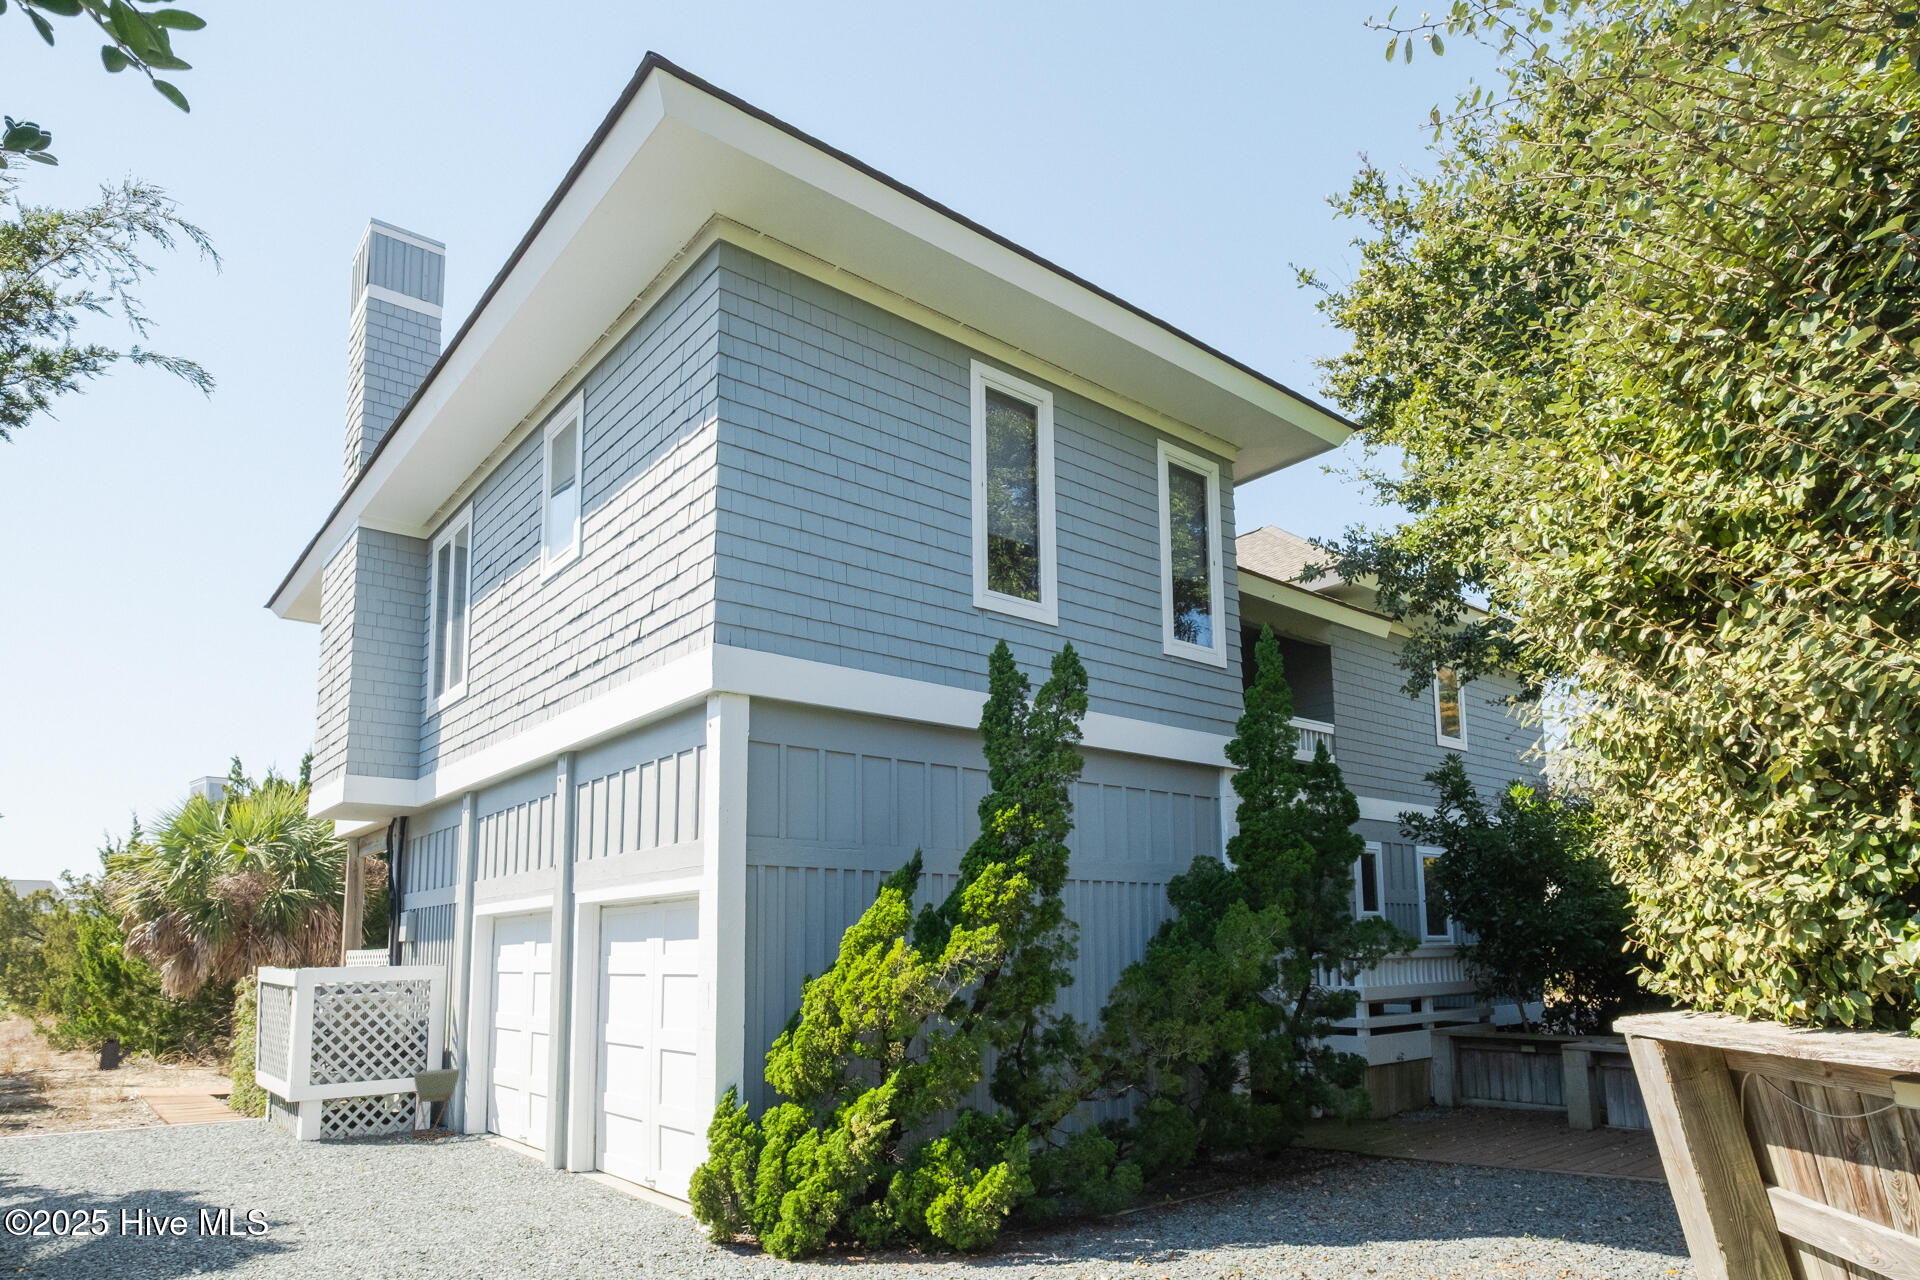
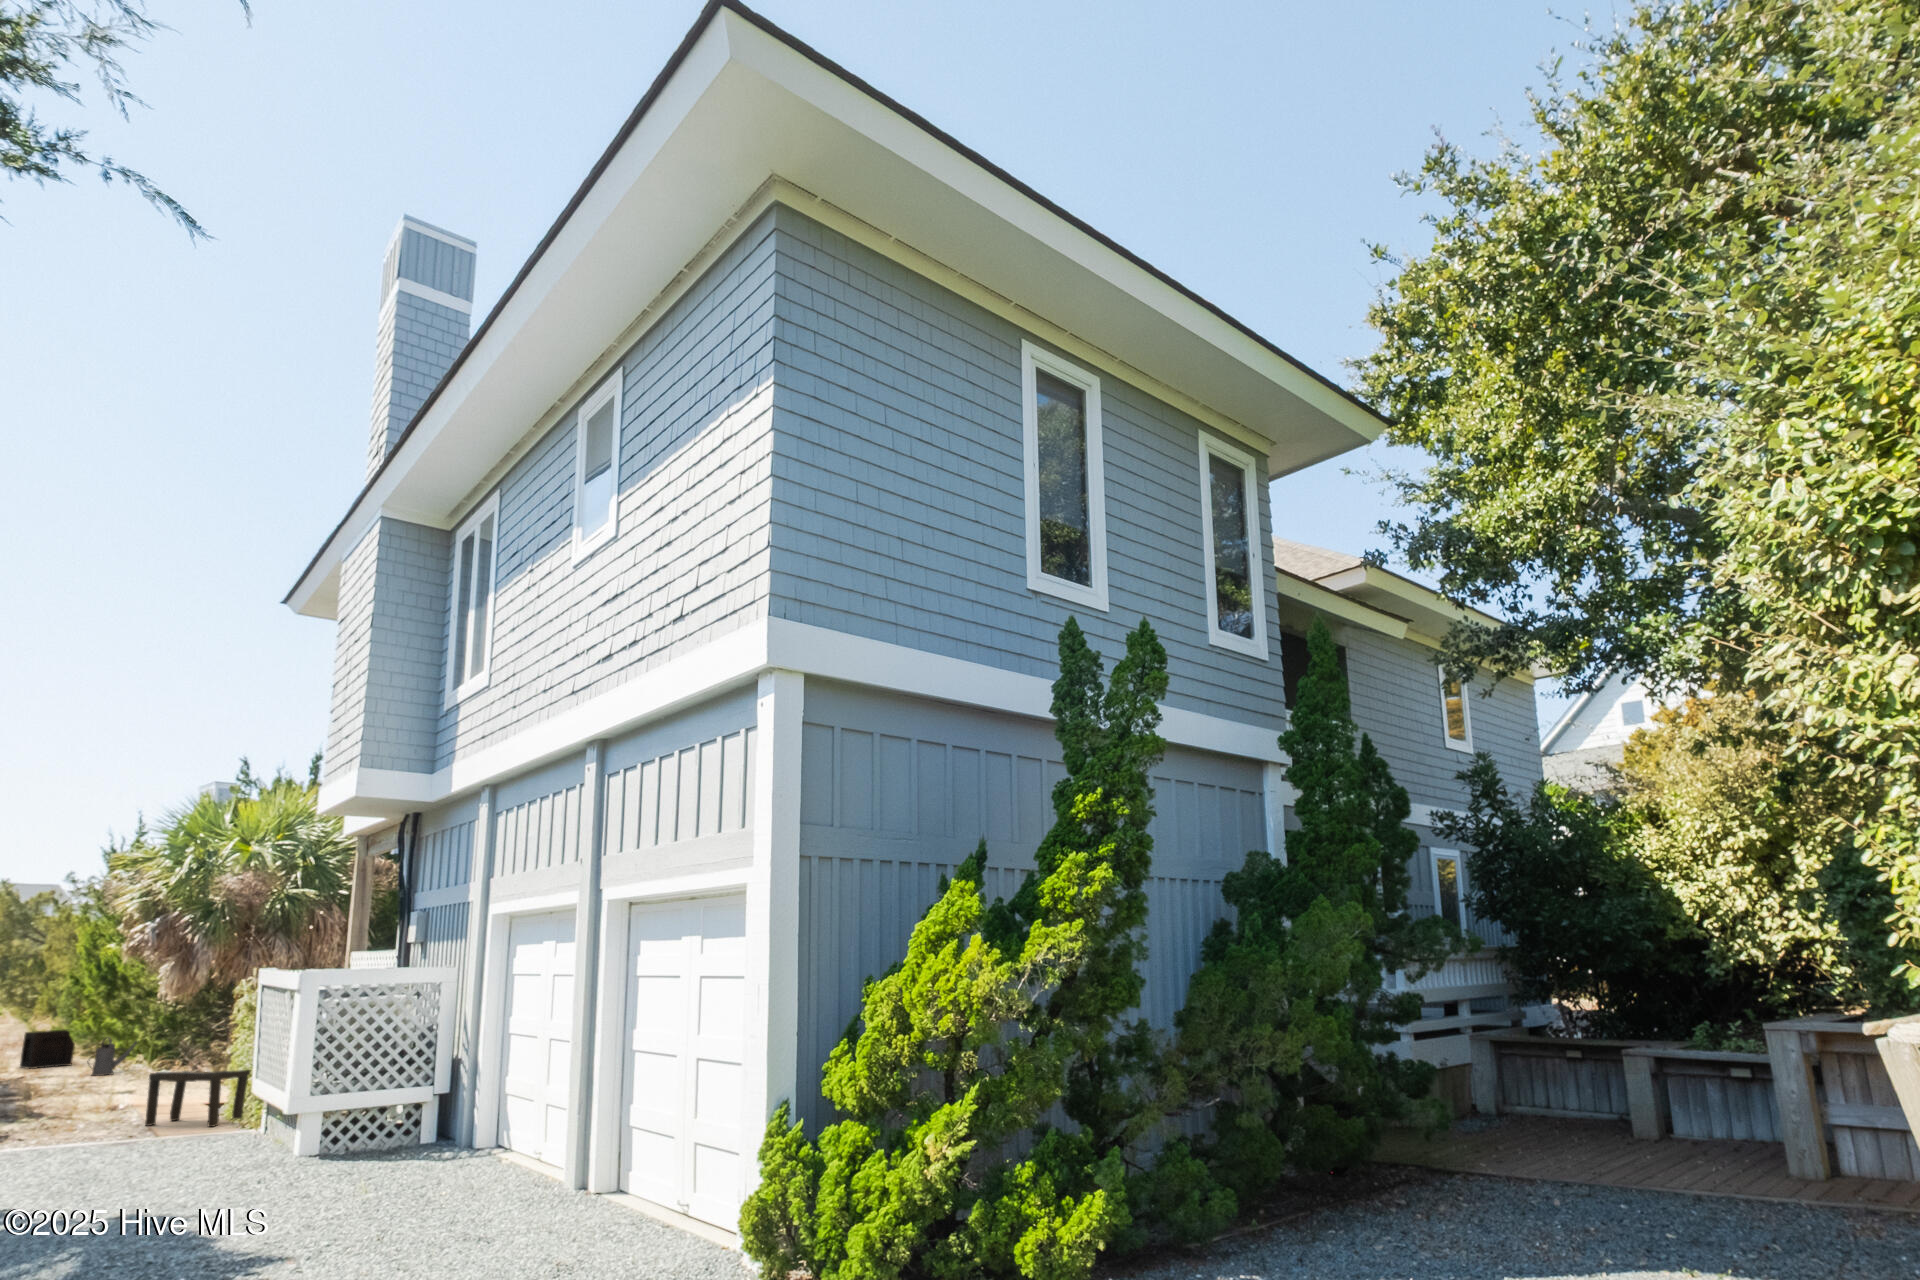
wooden crate: none [28,1025,81,1064] -> present [20,1029,75,1069]
bench: none [154,1063,252,1117] -> present [145,1070,250,1127]
planter: present [413,1069,459,1140] -> none [419,1078,470,1154]

